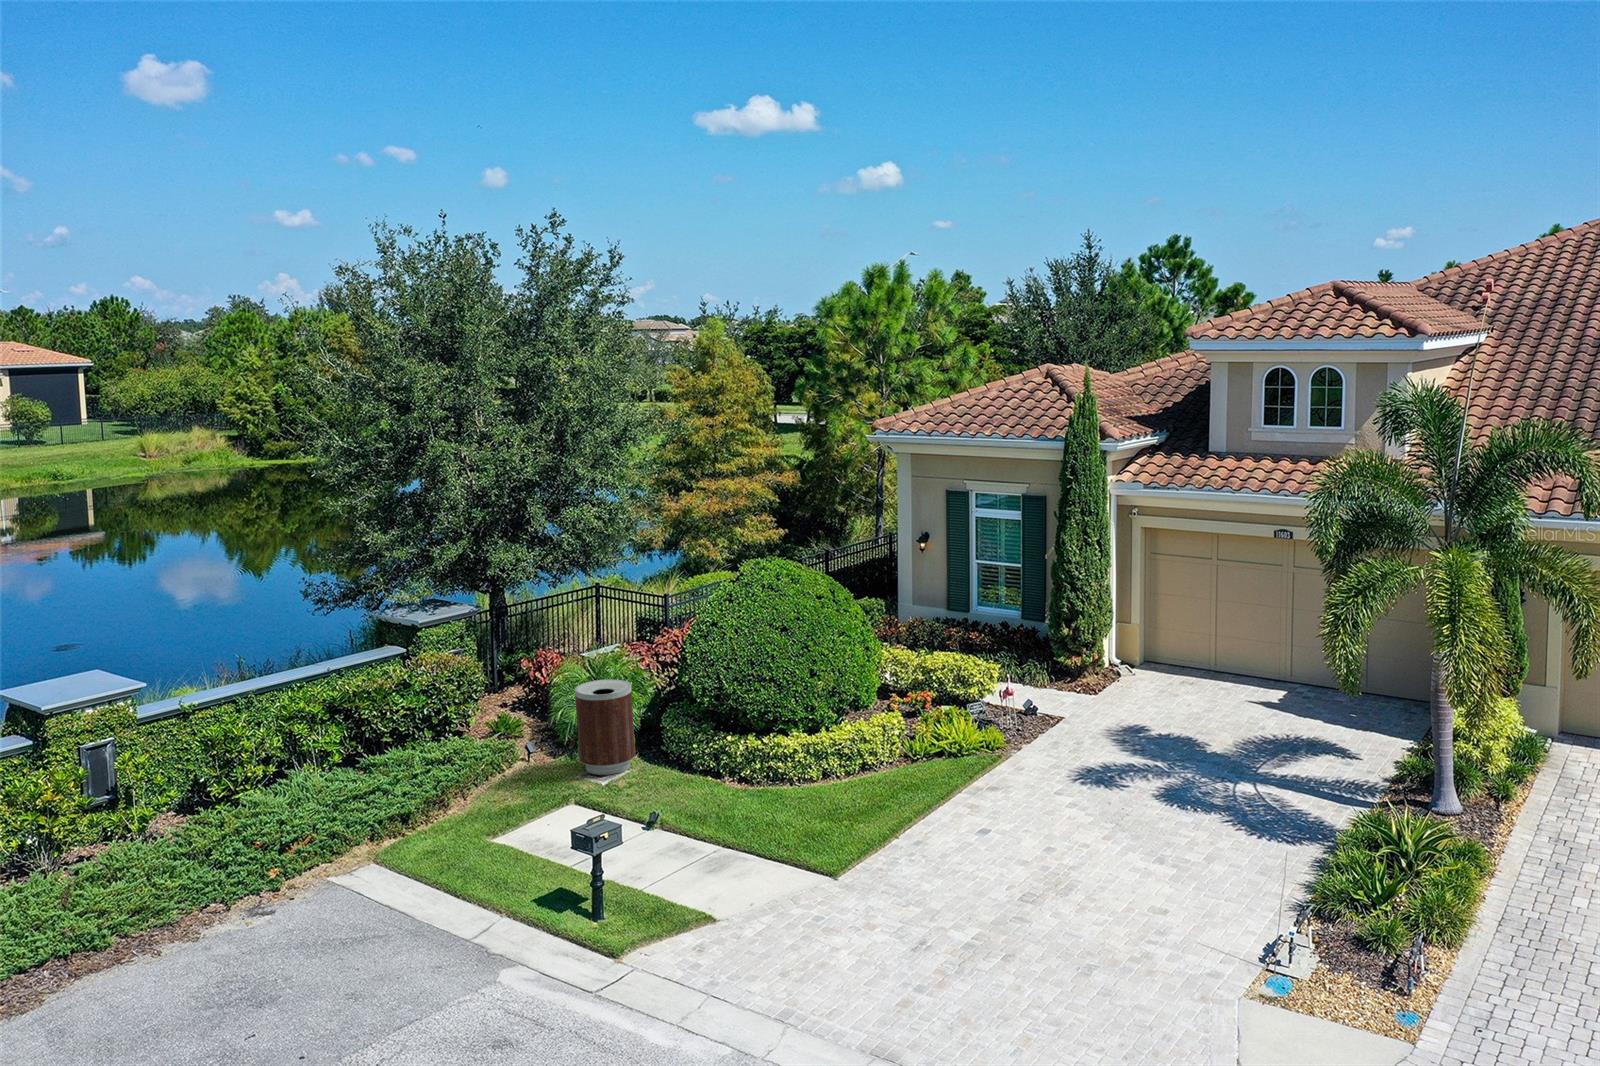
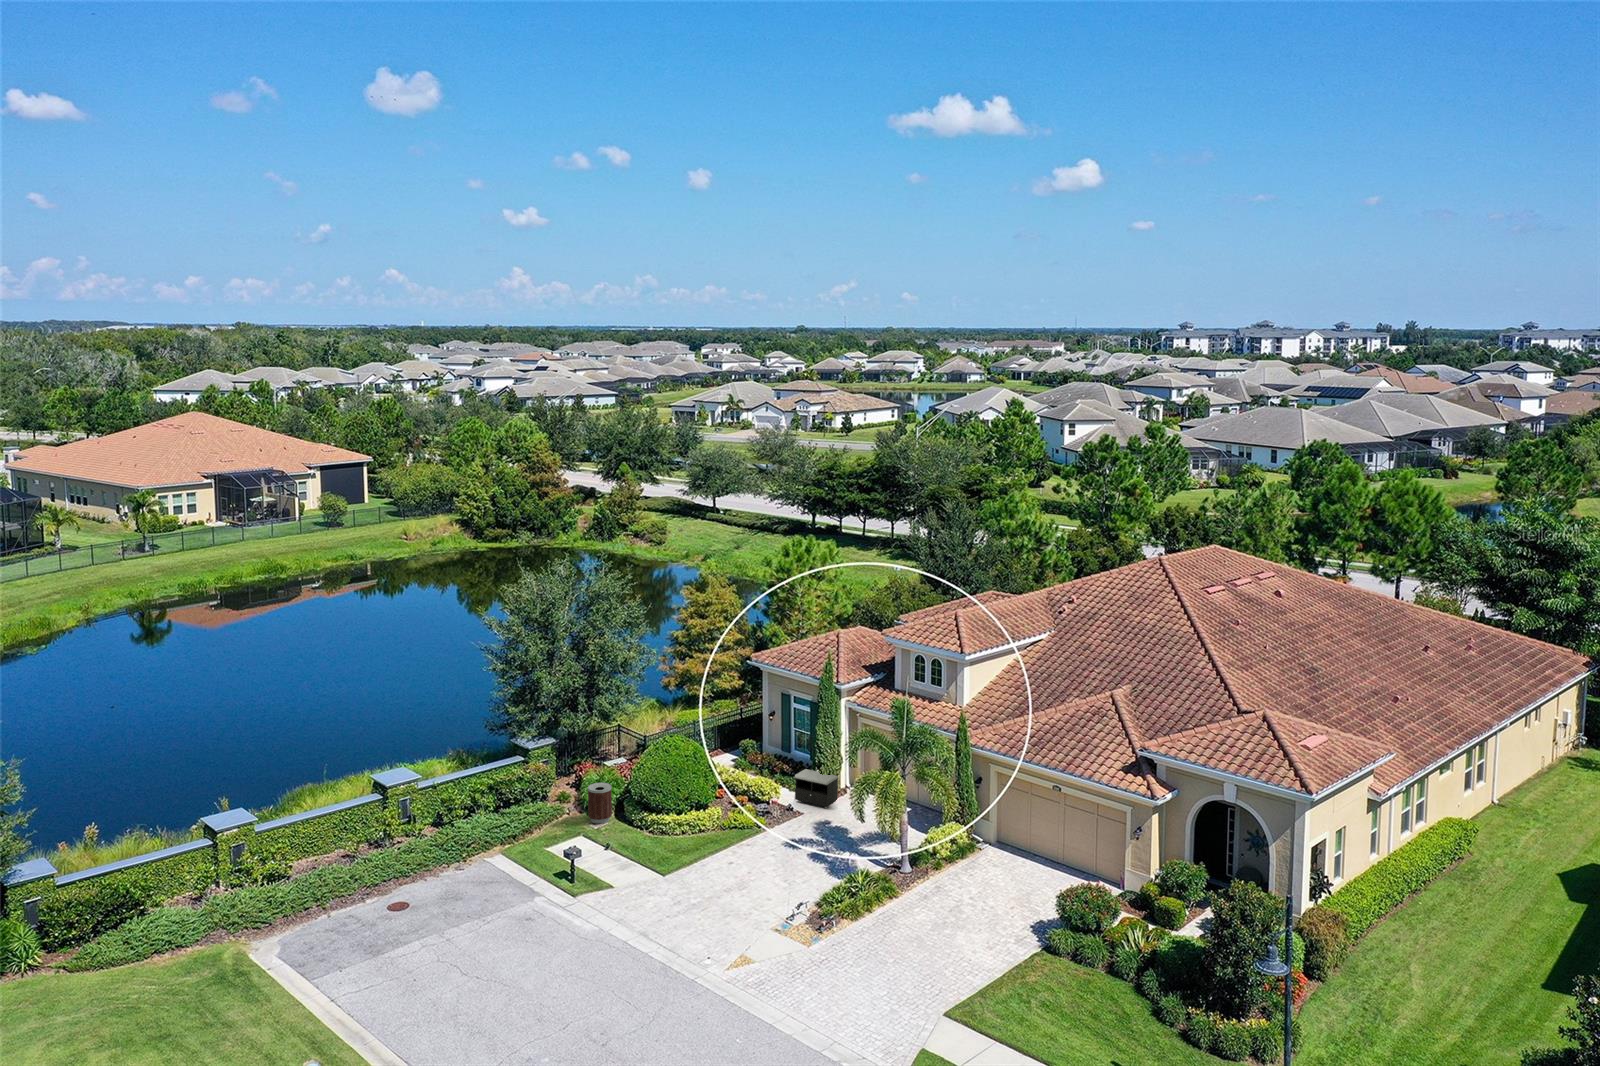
storage bench: none [1025,629,1118,706] -> present [795,769,838,808]

